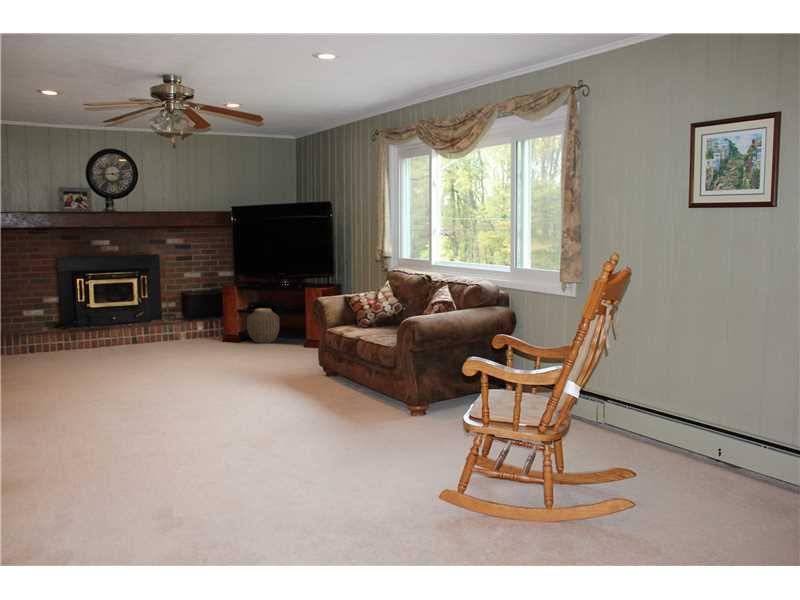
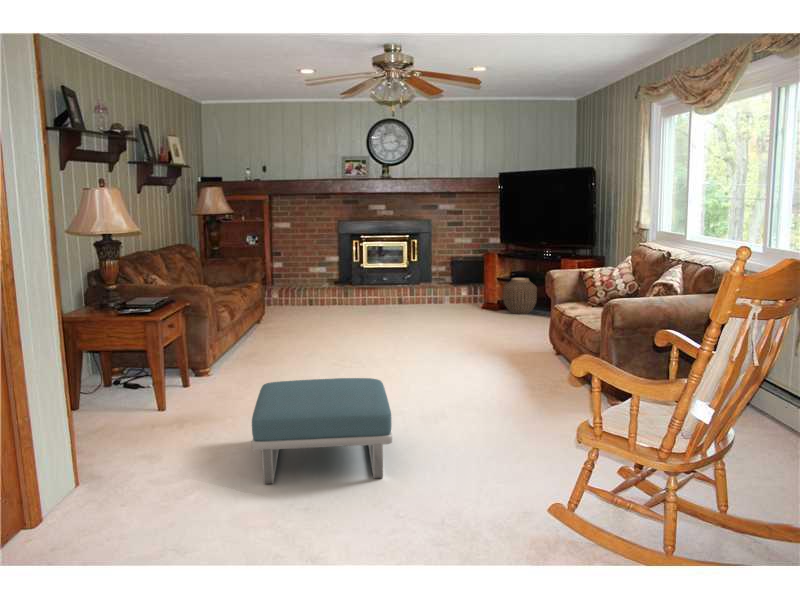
footstool: none [89,414,271,548] -> present [252,378,392,484]

